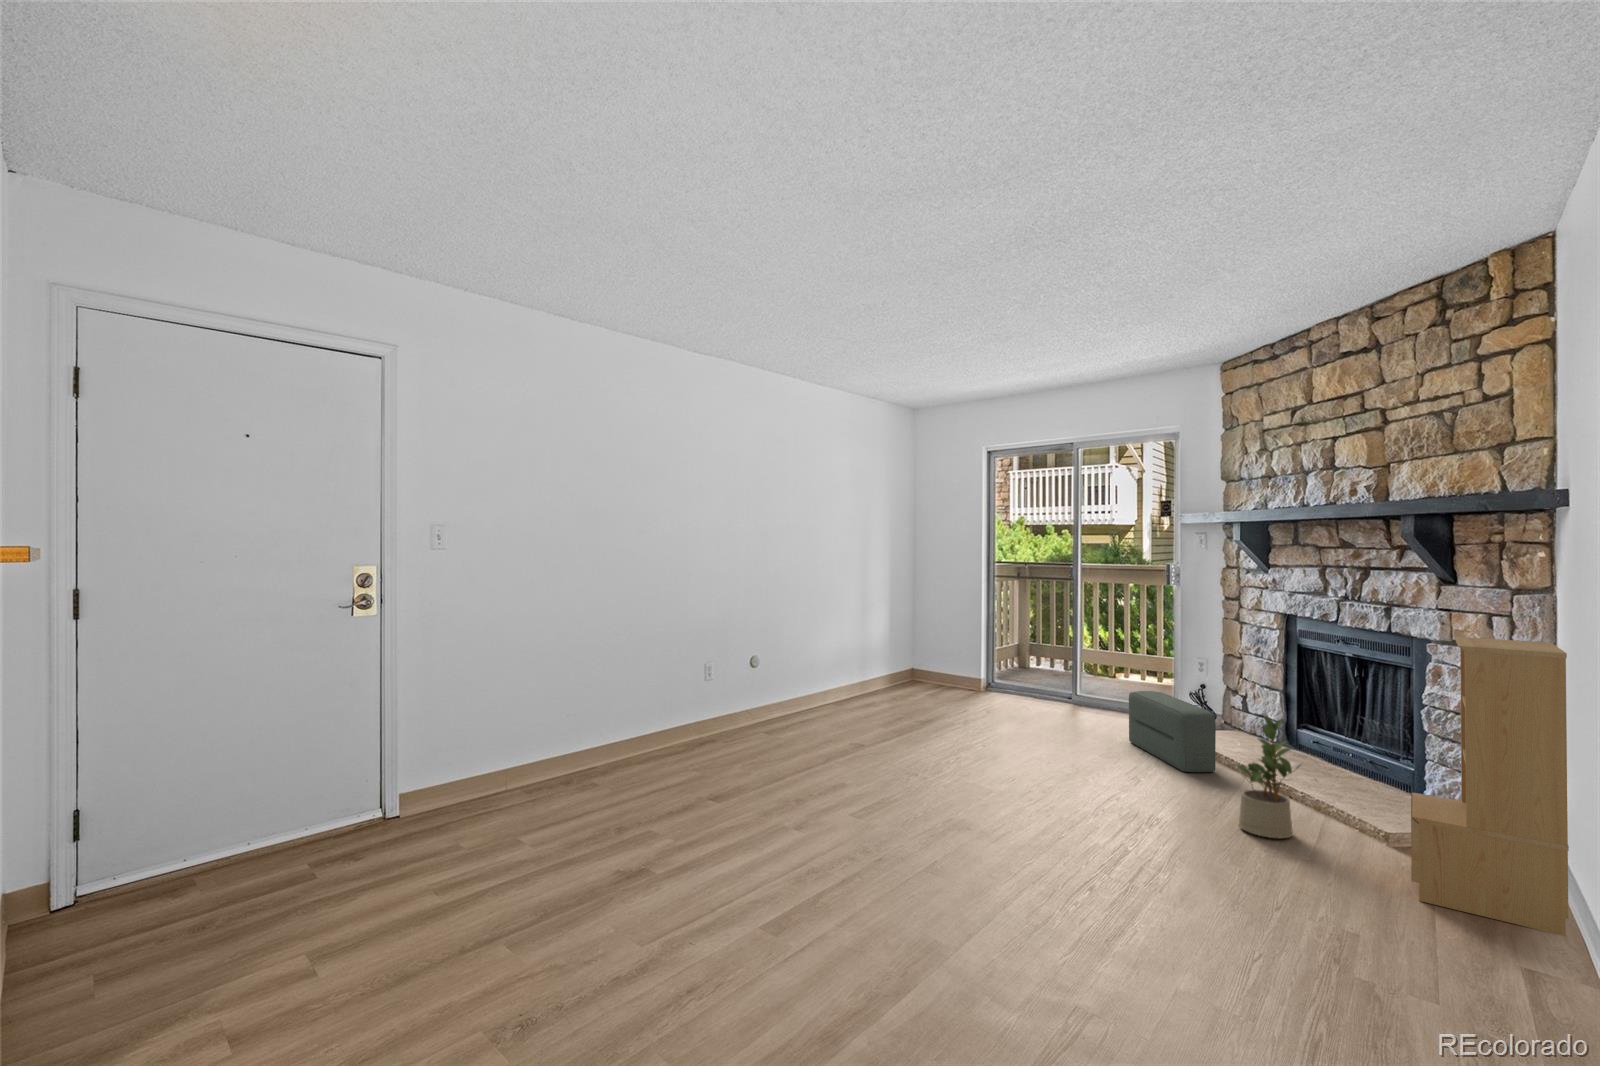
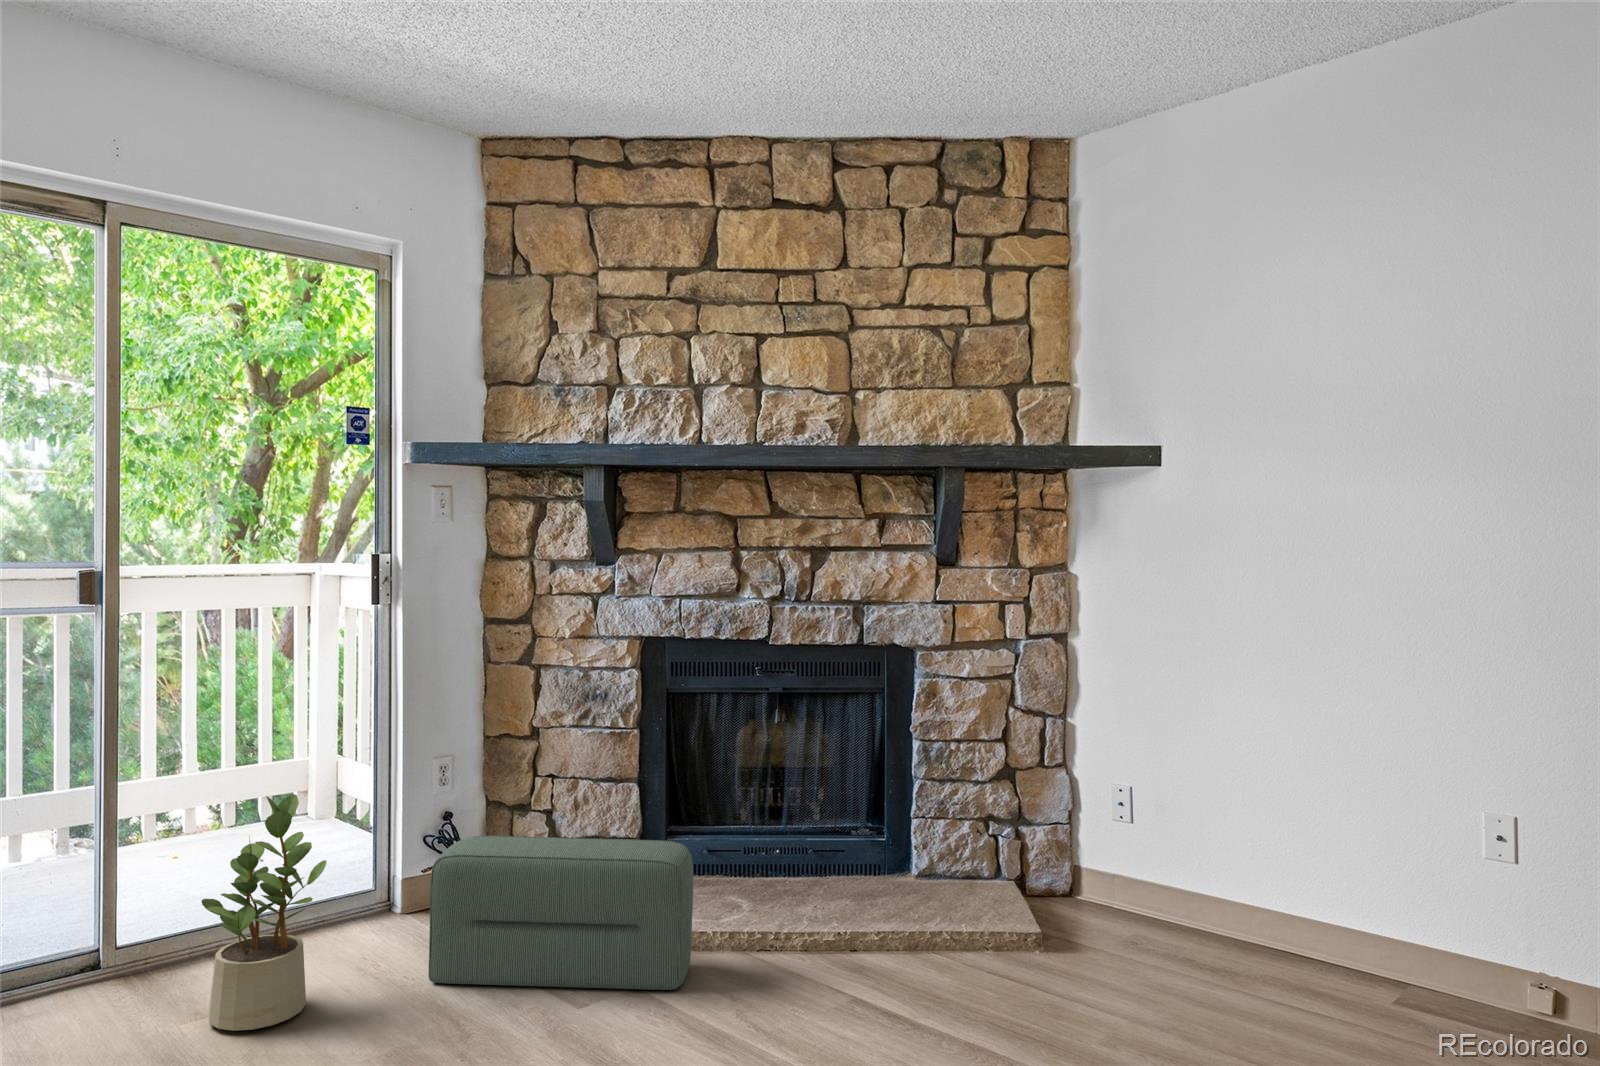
bookshelf: present [1411,637,1569,936] -> none [1127,627,1306,1005]
potted plant: present [1236,716,1300,838] -> present [201,794,327,1031]

